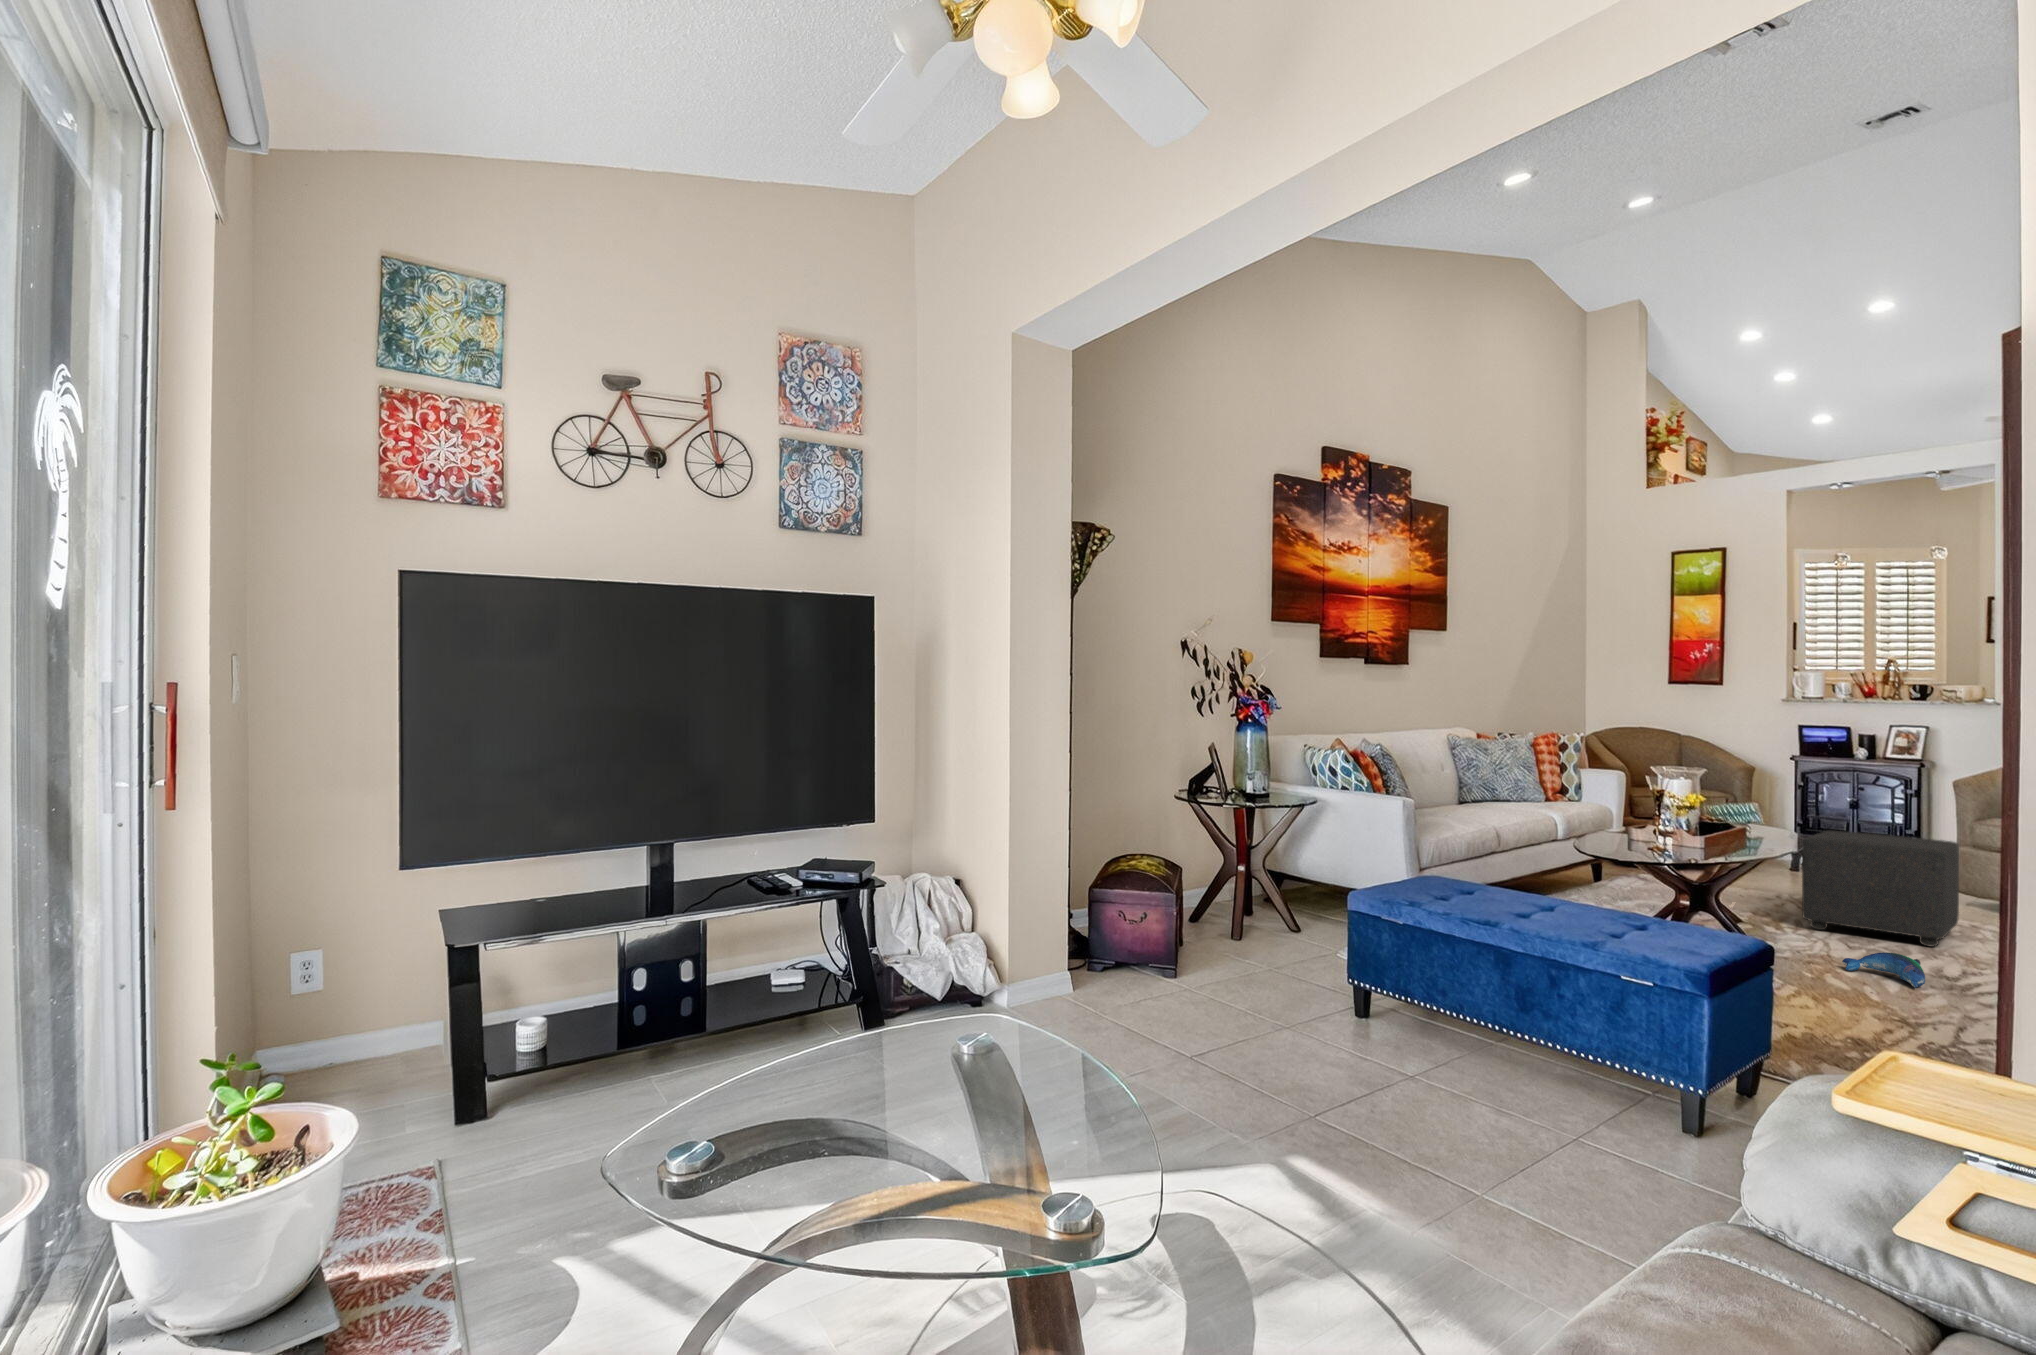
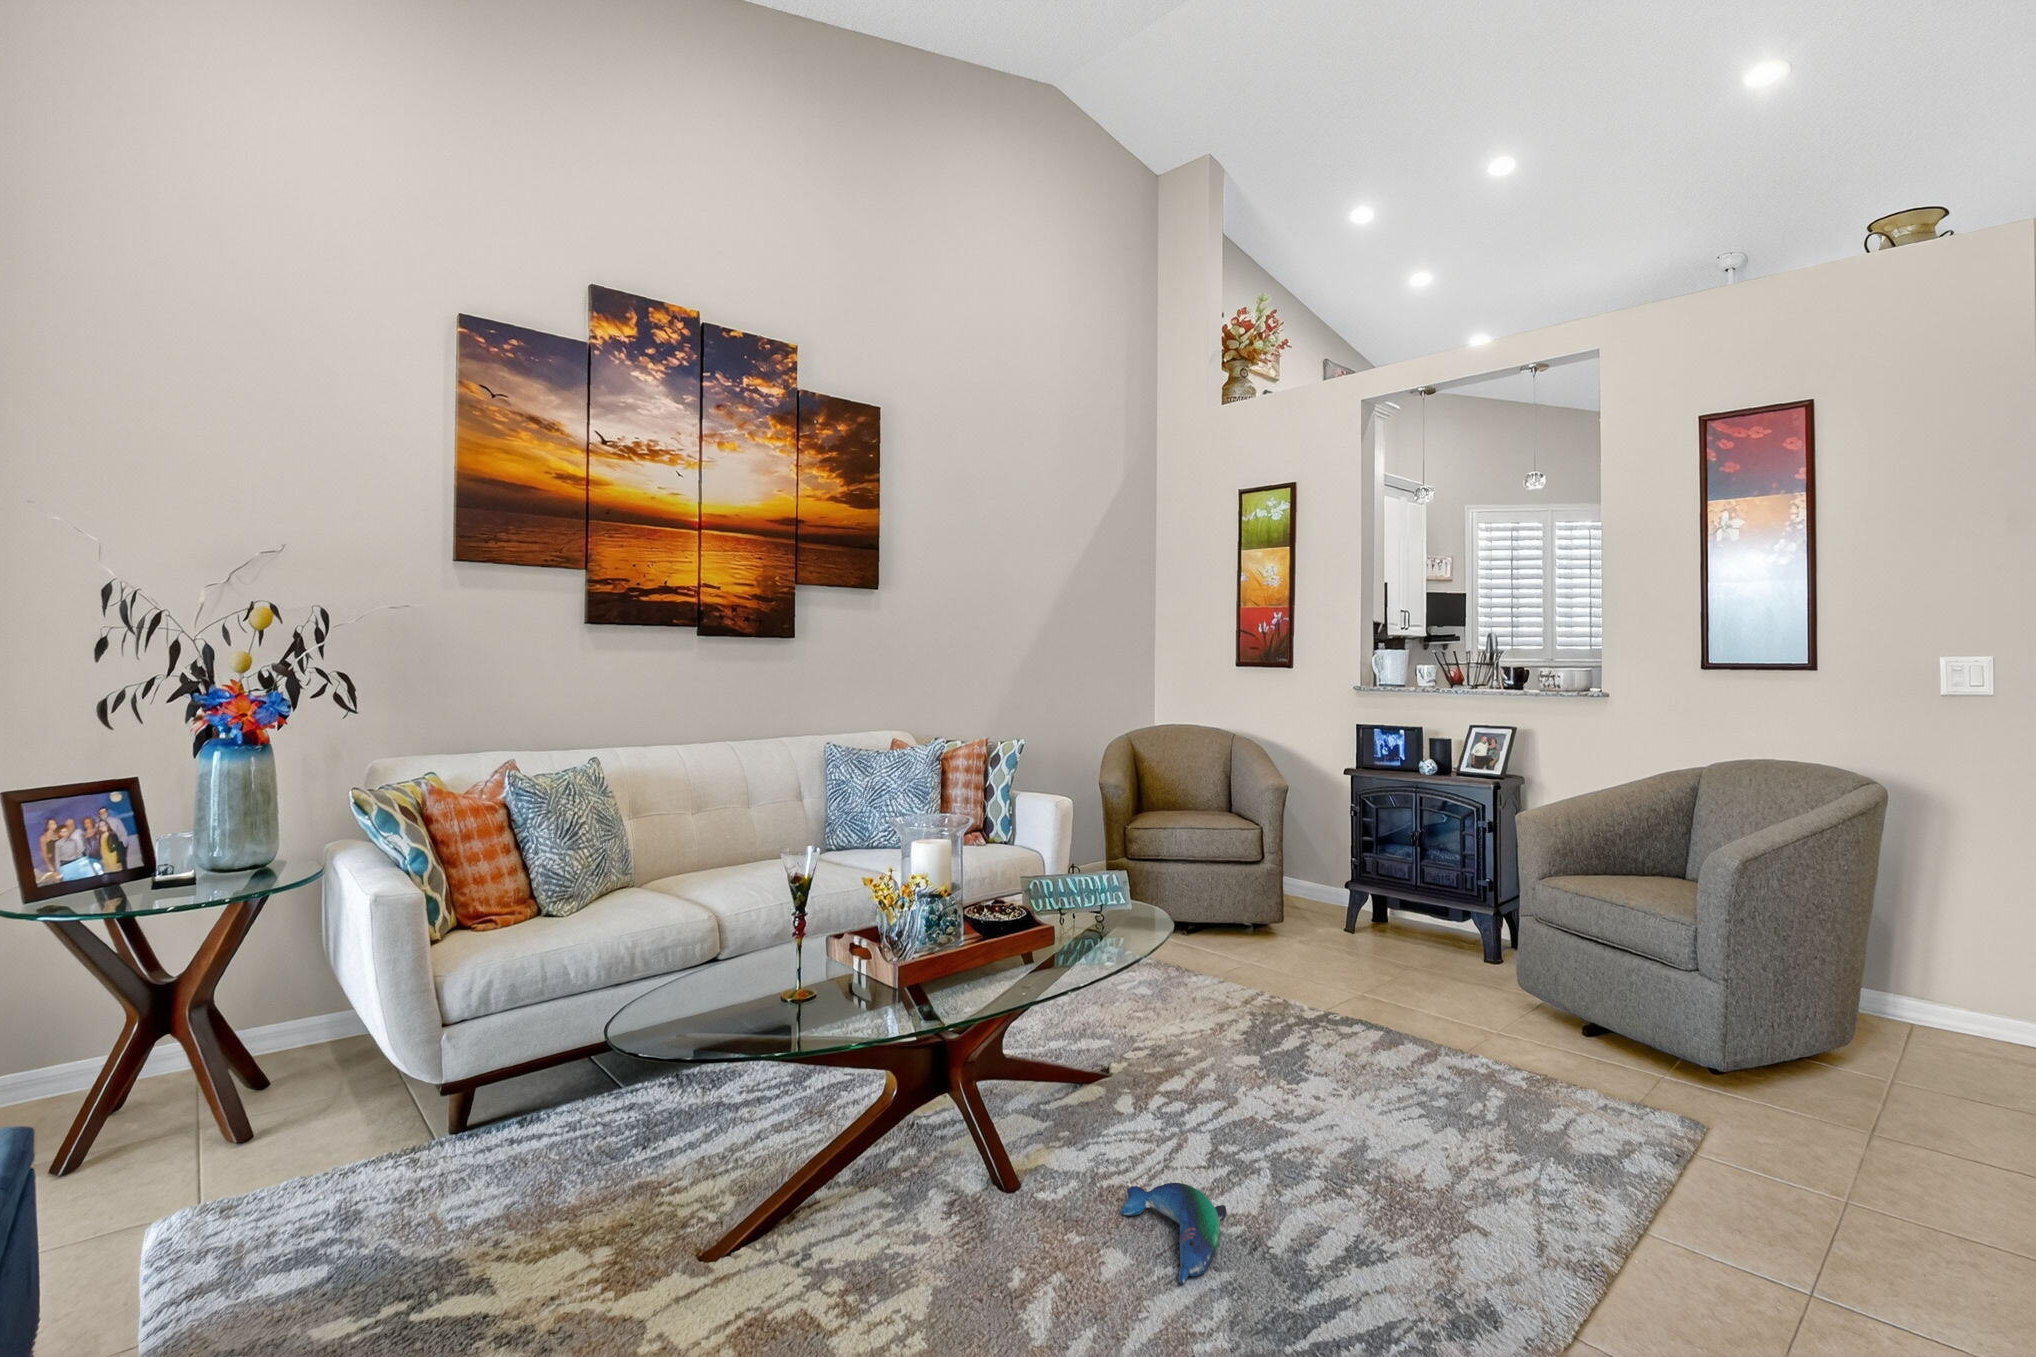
ottoman: present [1802,831,1959,947] -> none [1200,899,1441,1120]

